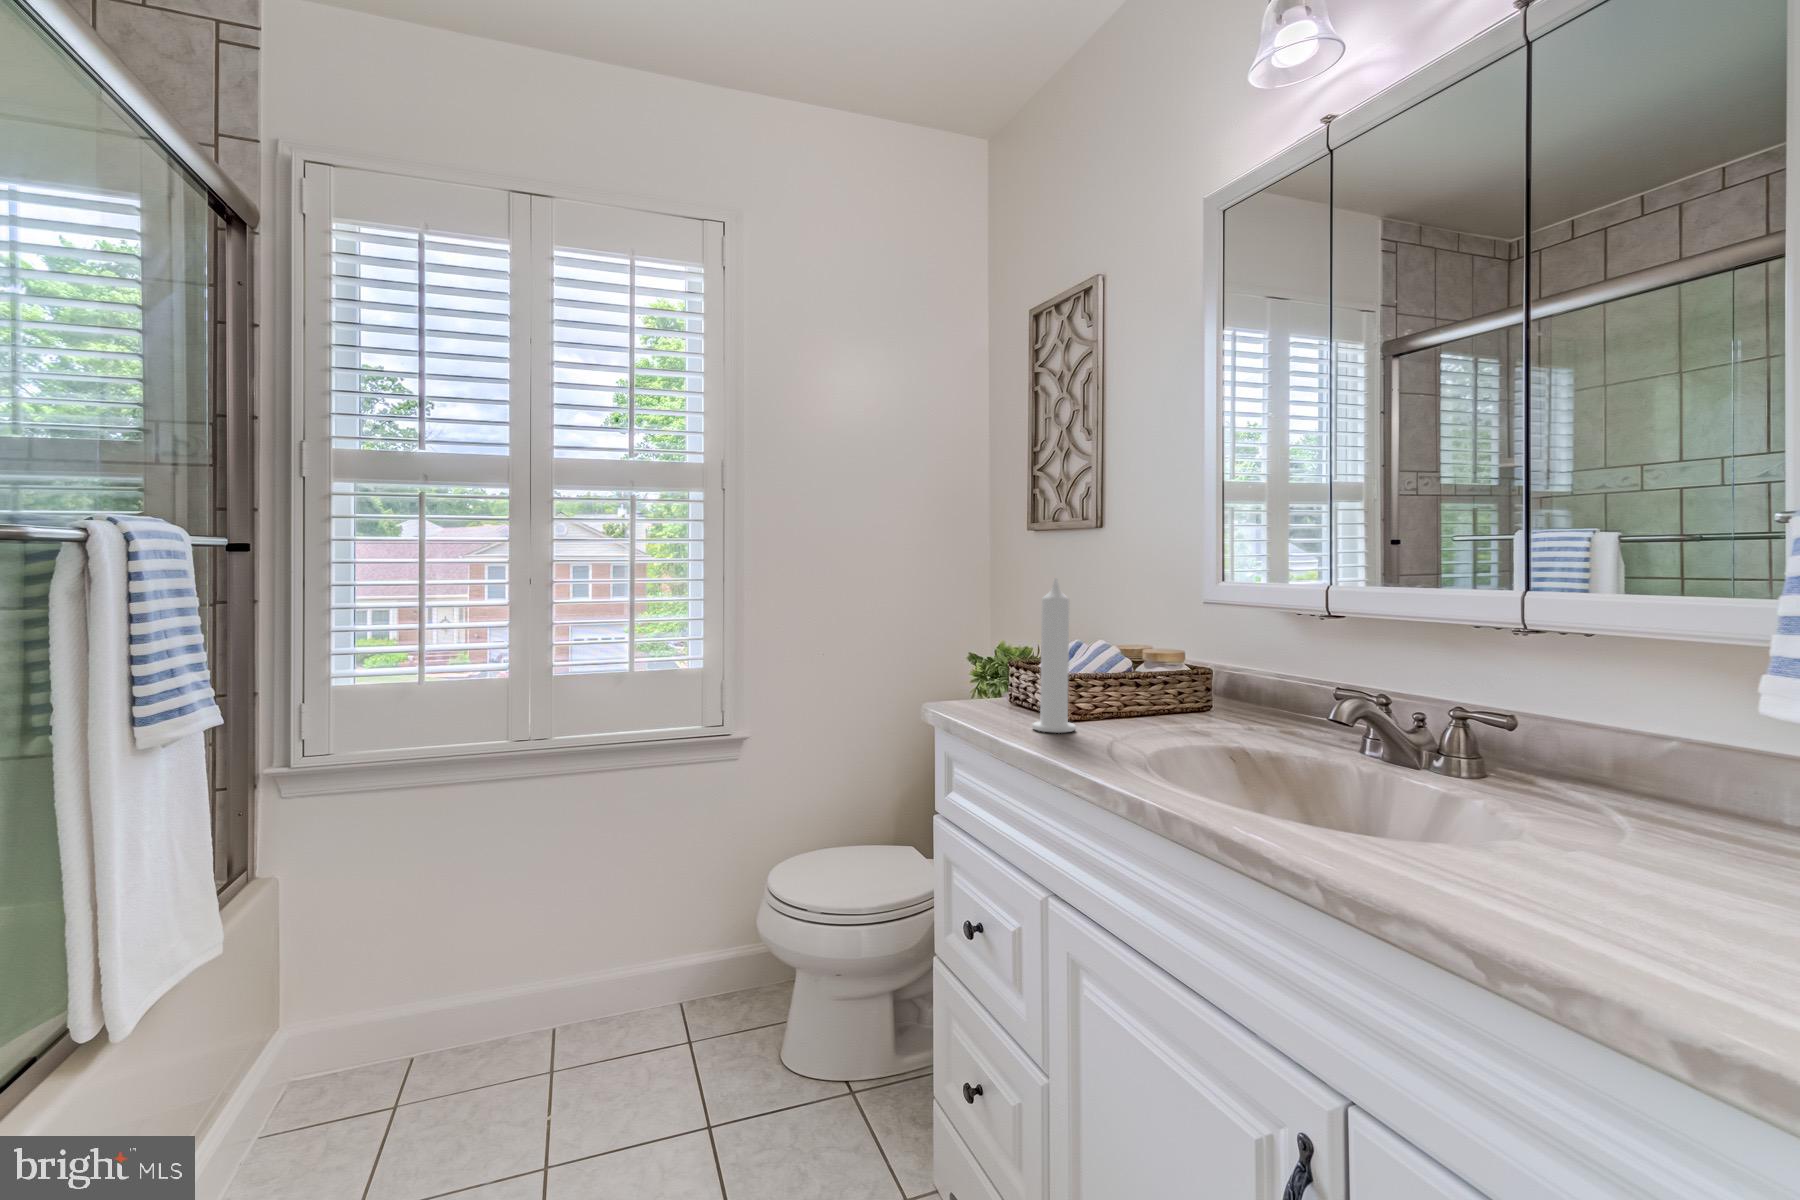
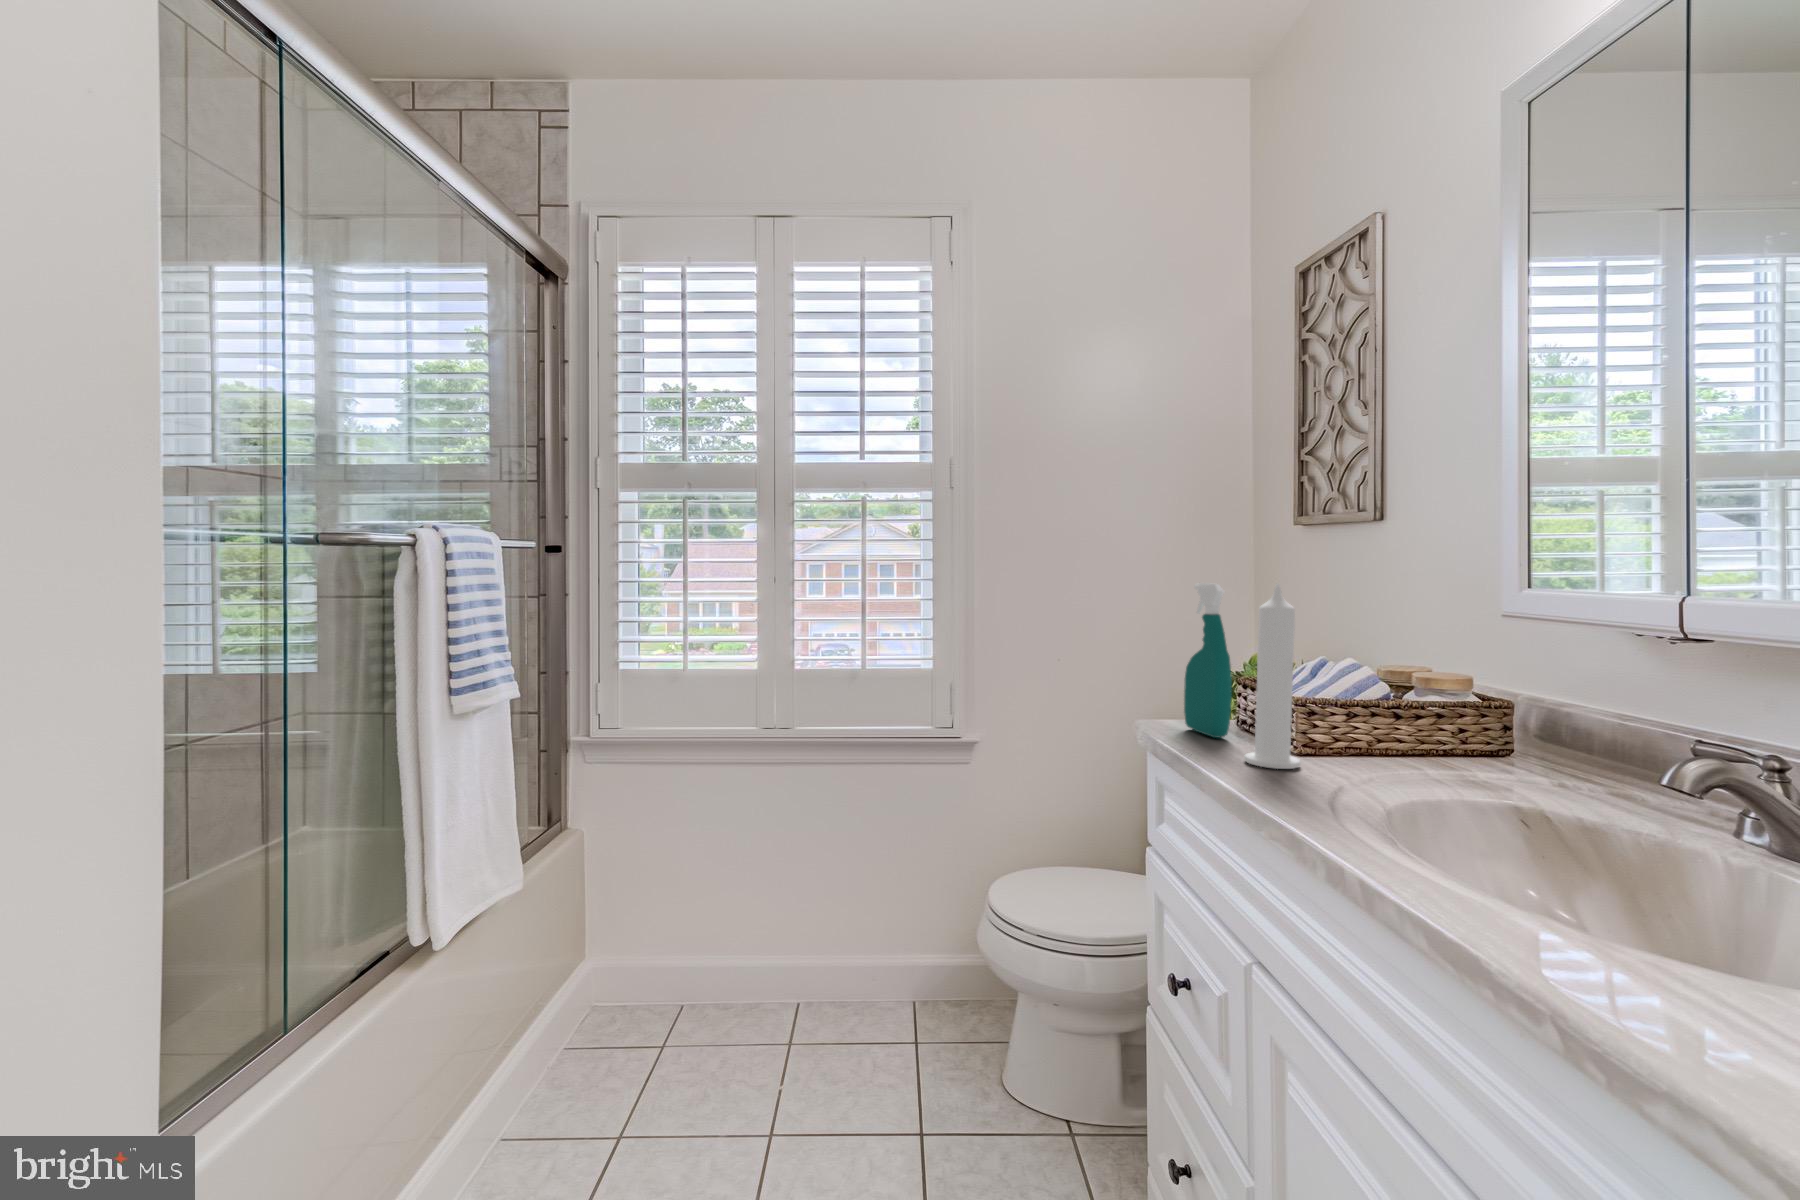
spray bottle: none [971,580,1012,713] -> present [1184,583,1232,738]

